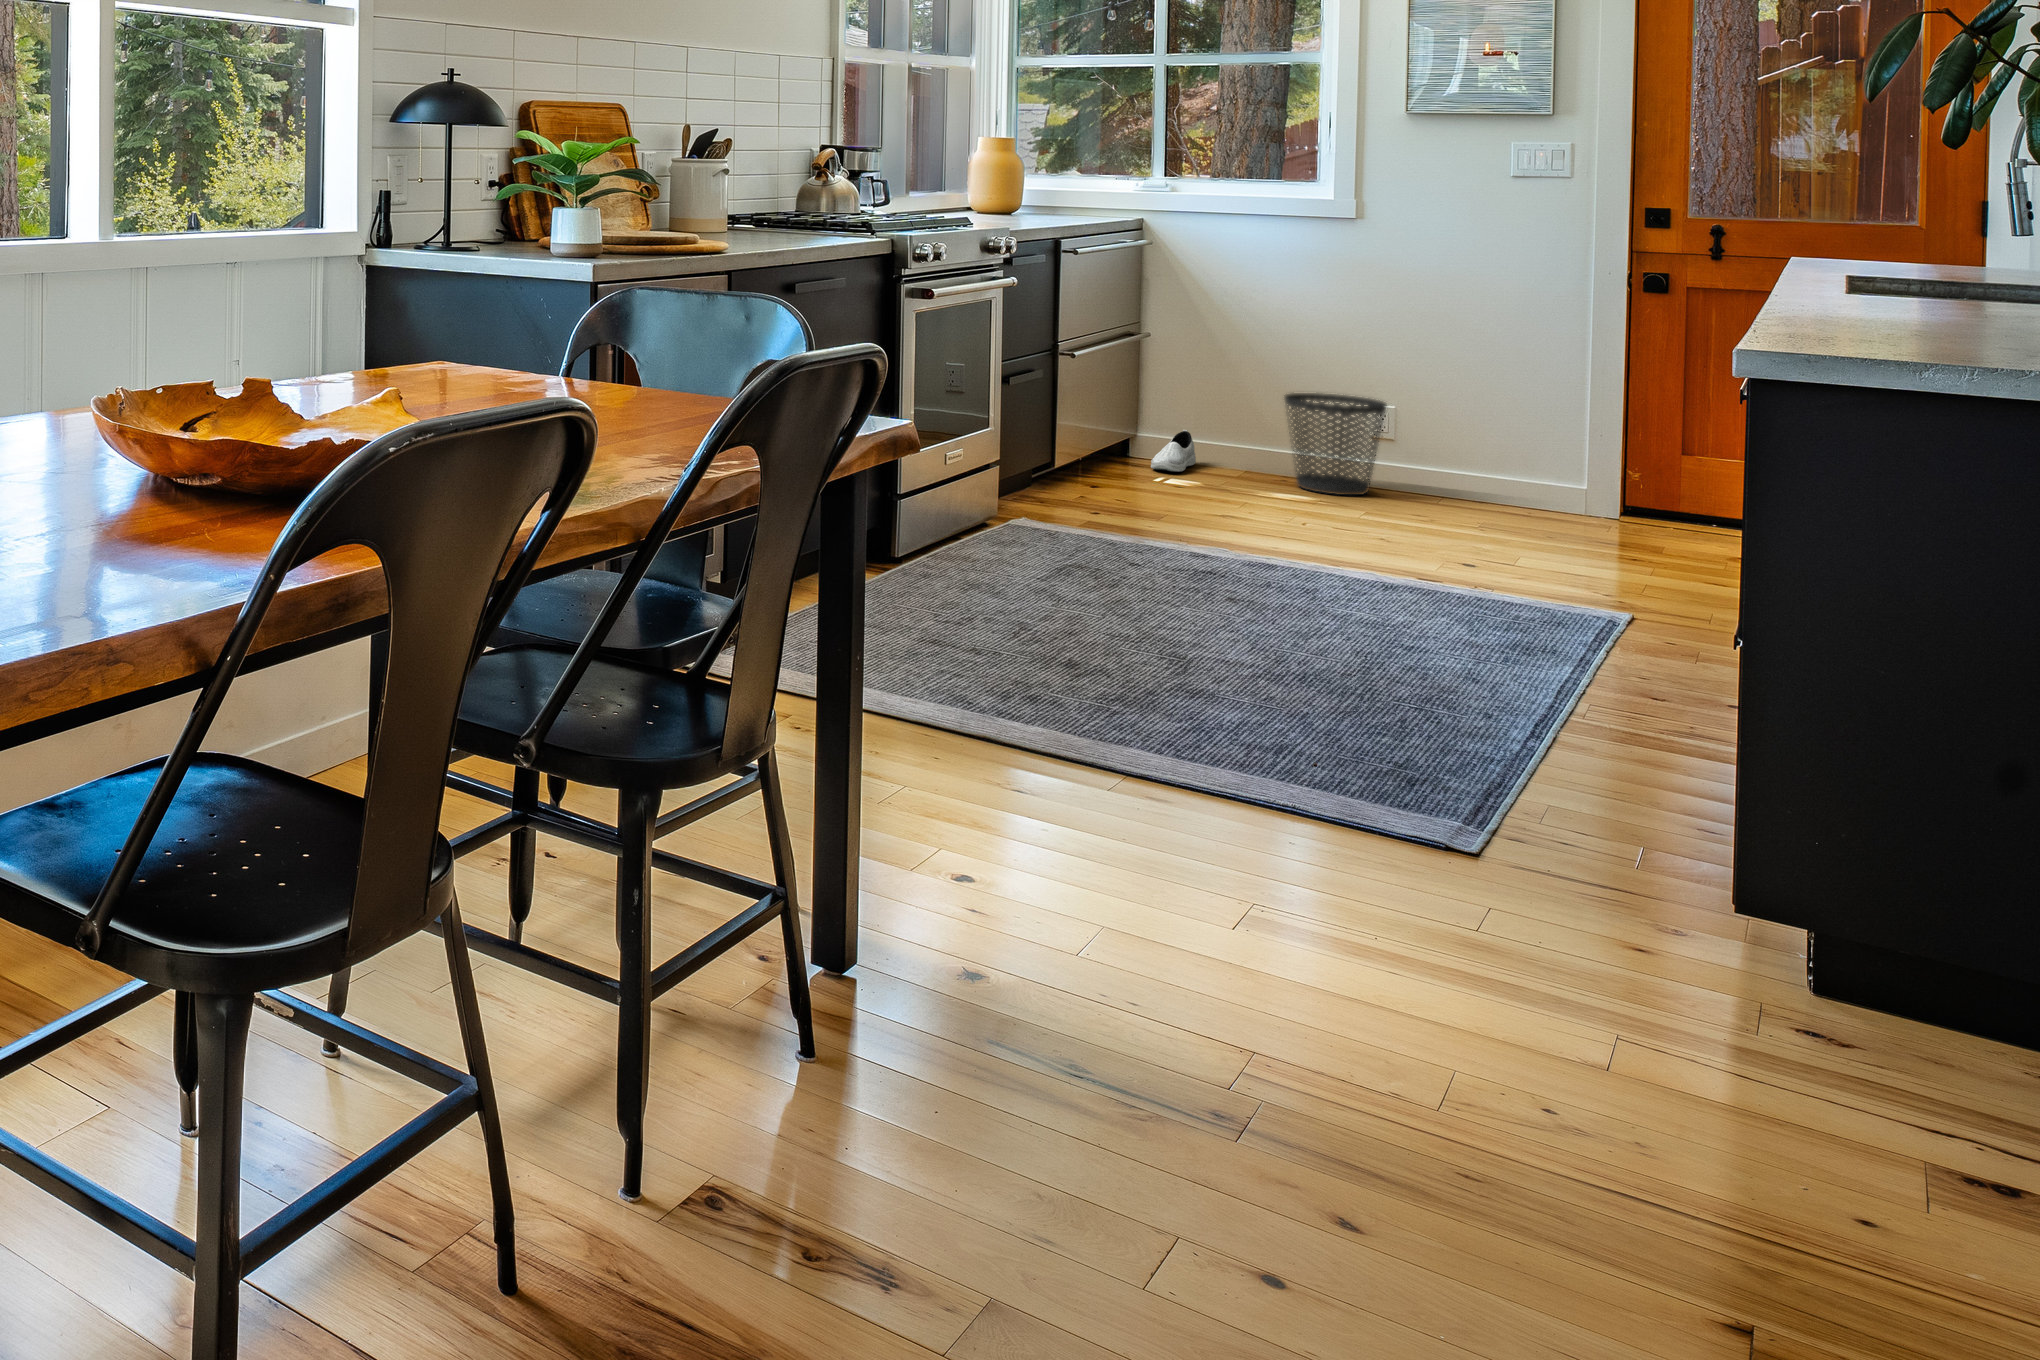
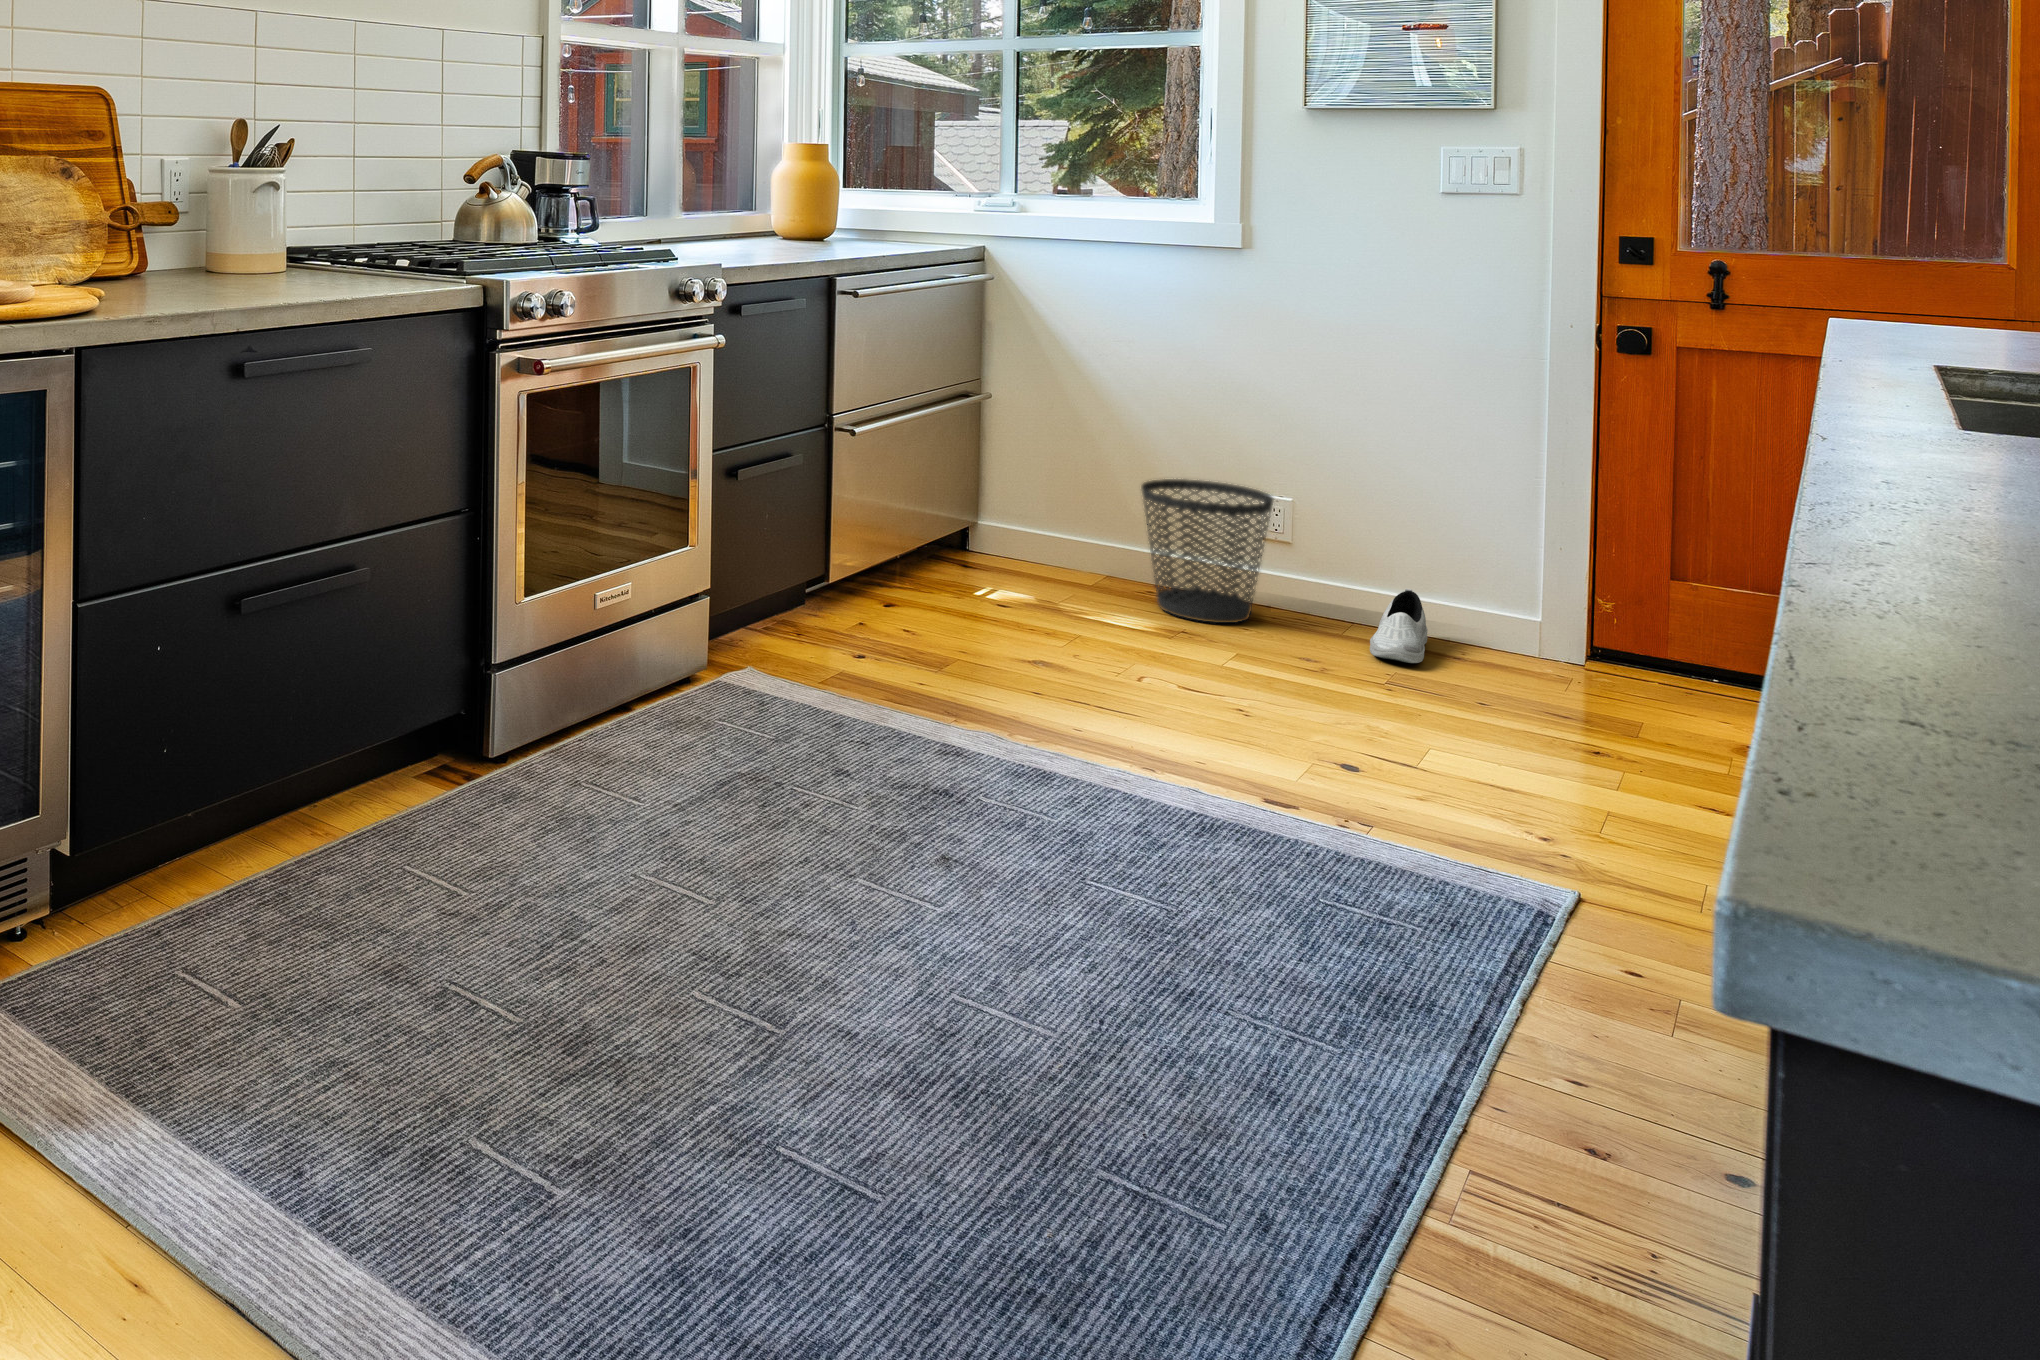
shoe: present [1151,430,1196,472] -> present [1370,588,1428,663]

